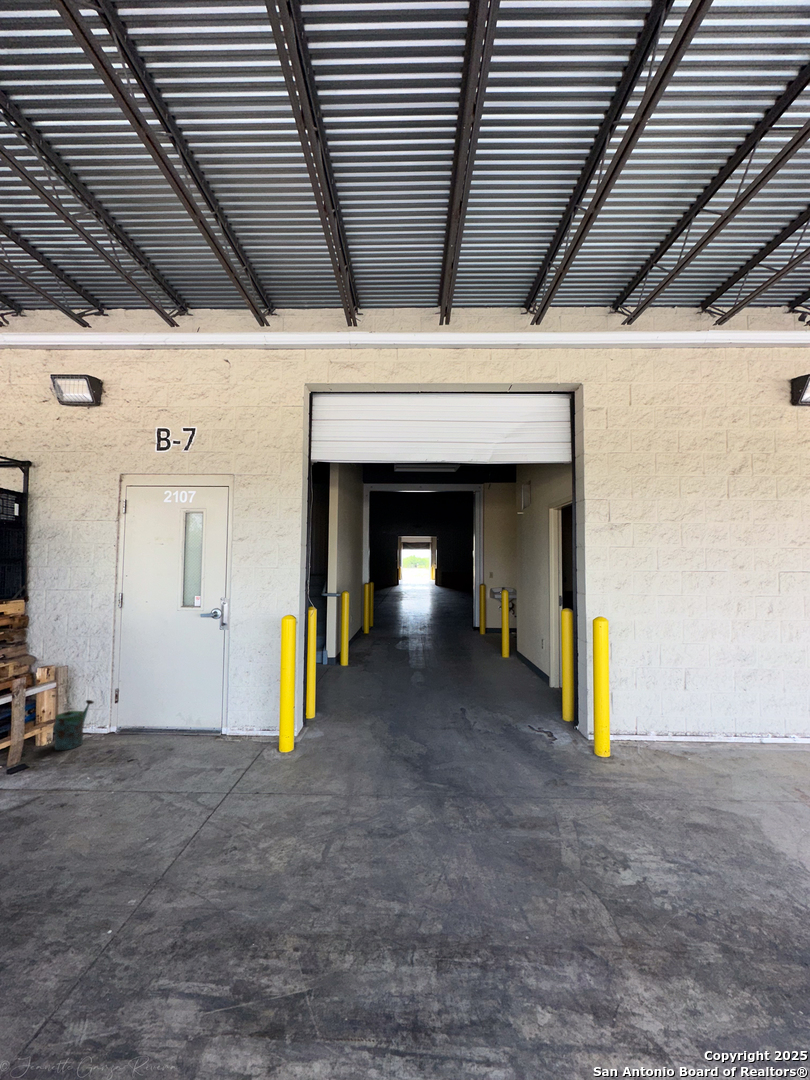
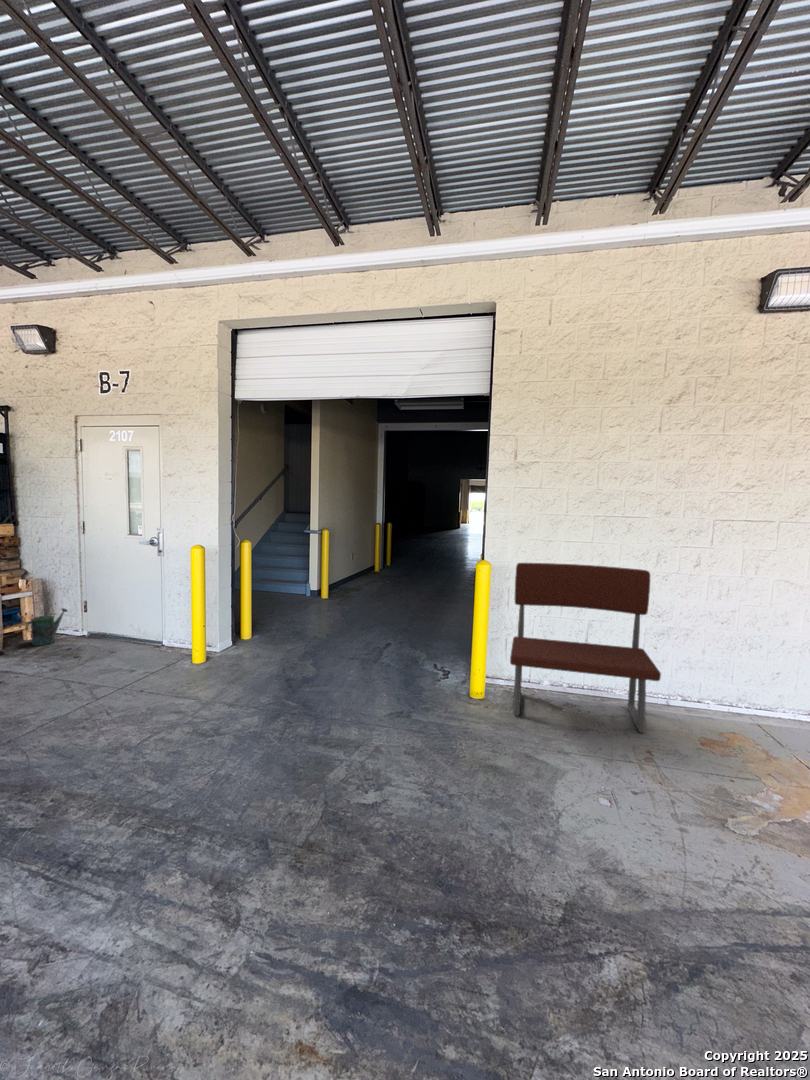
bench: none [622,613,788,764] -> present [510,563,661,733]

